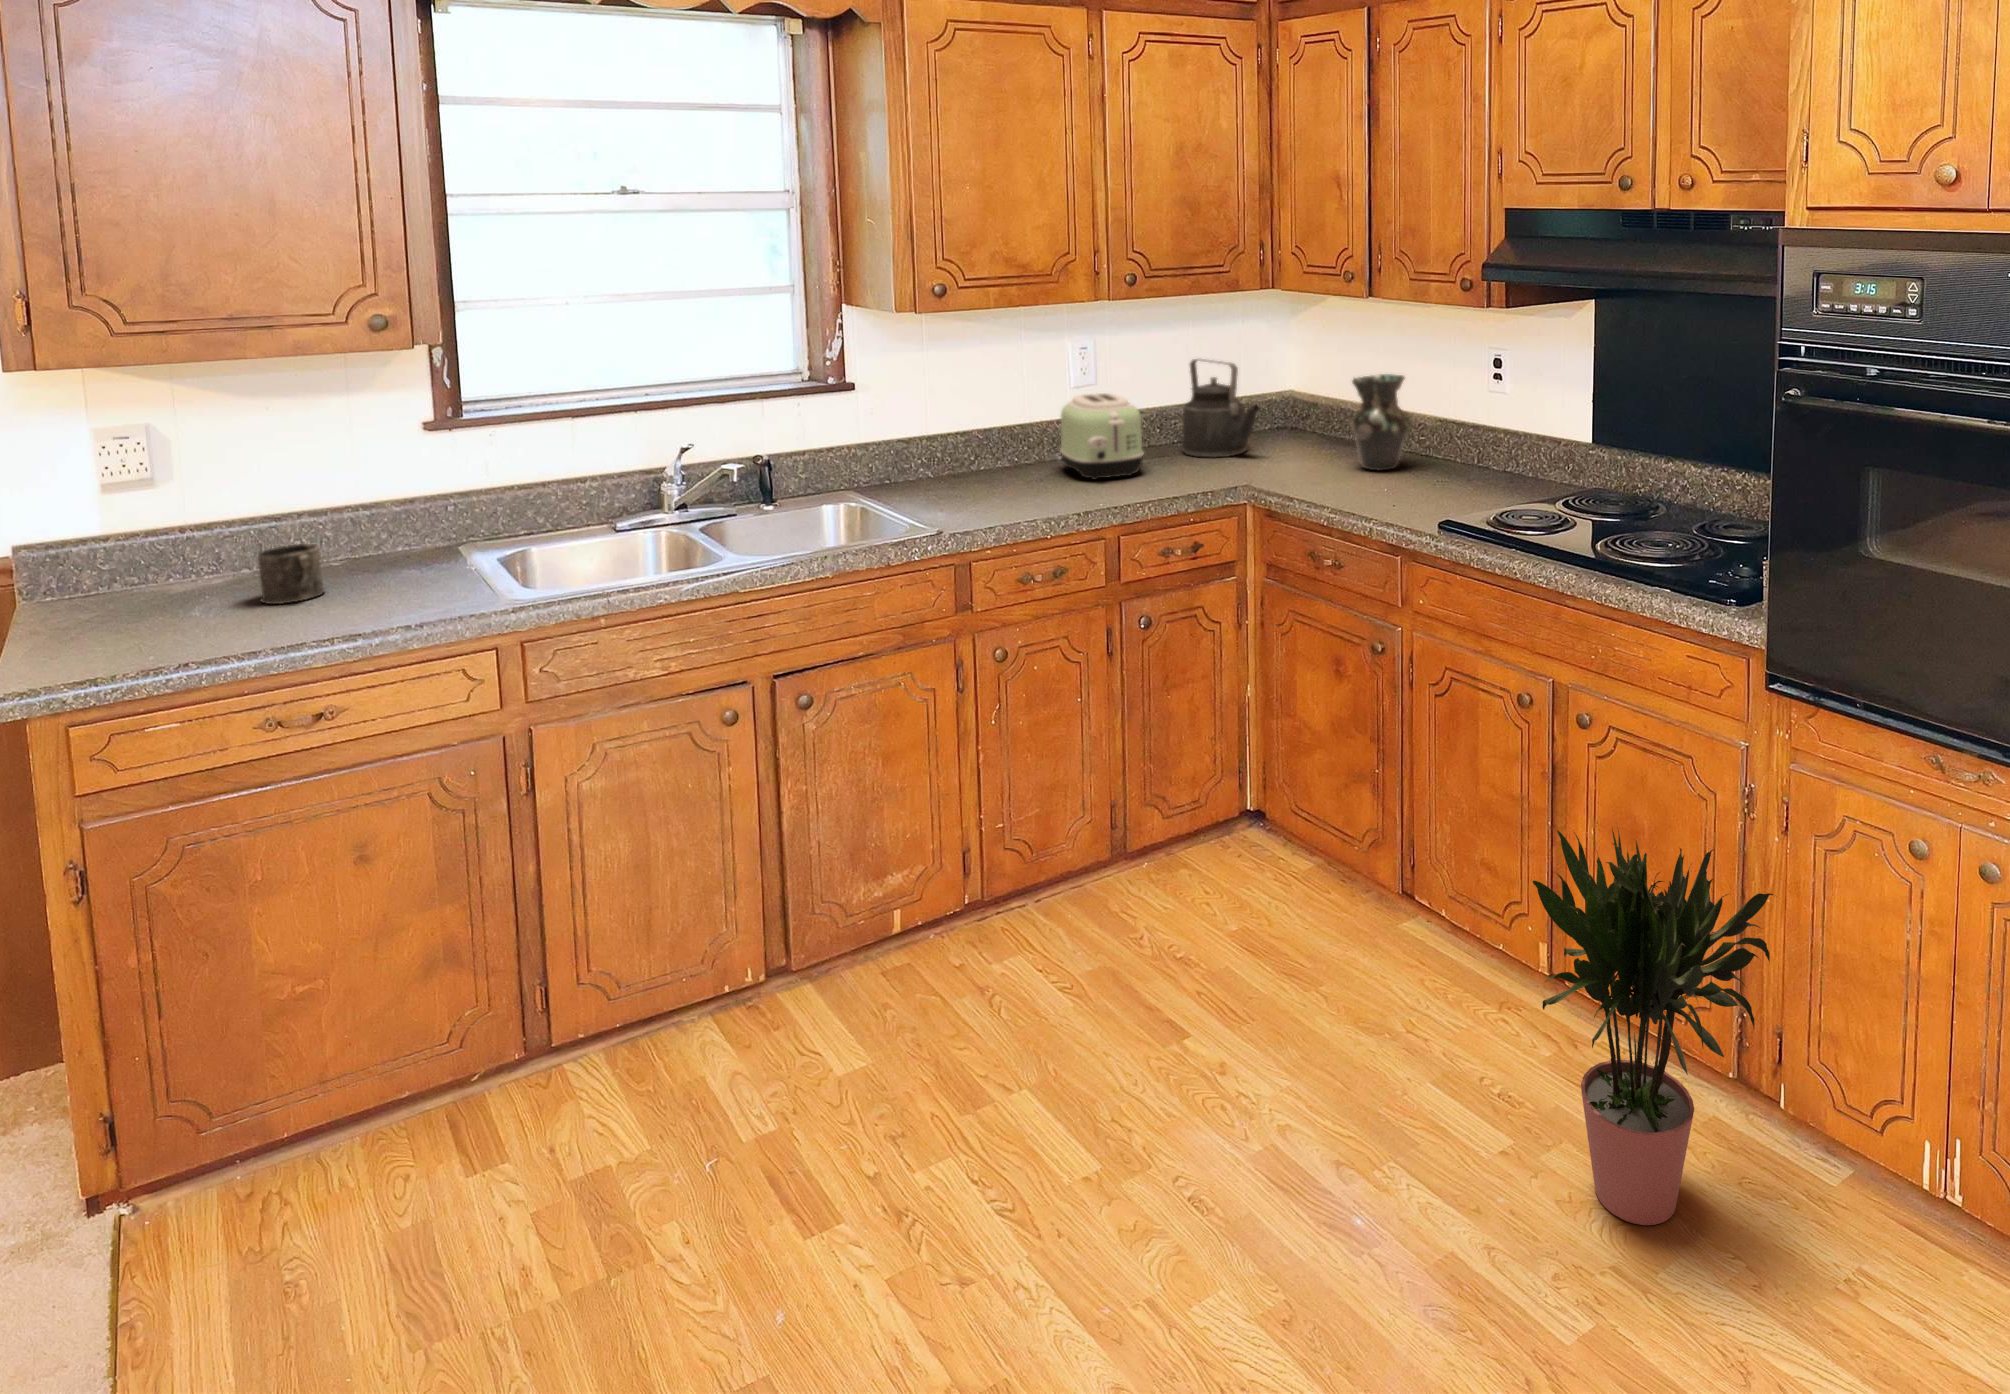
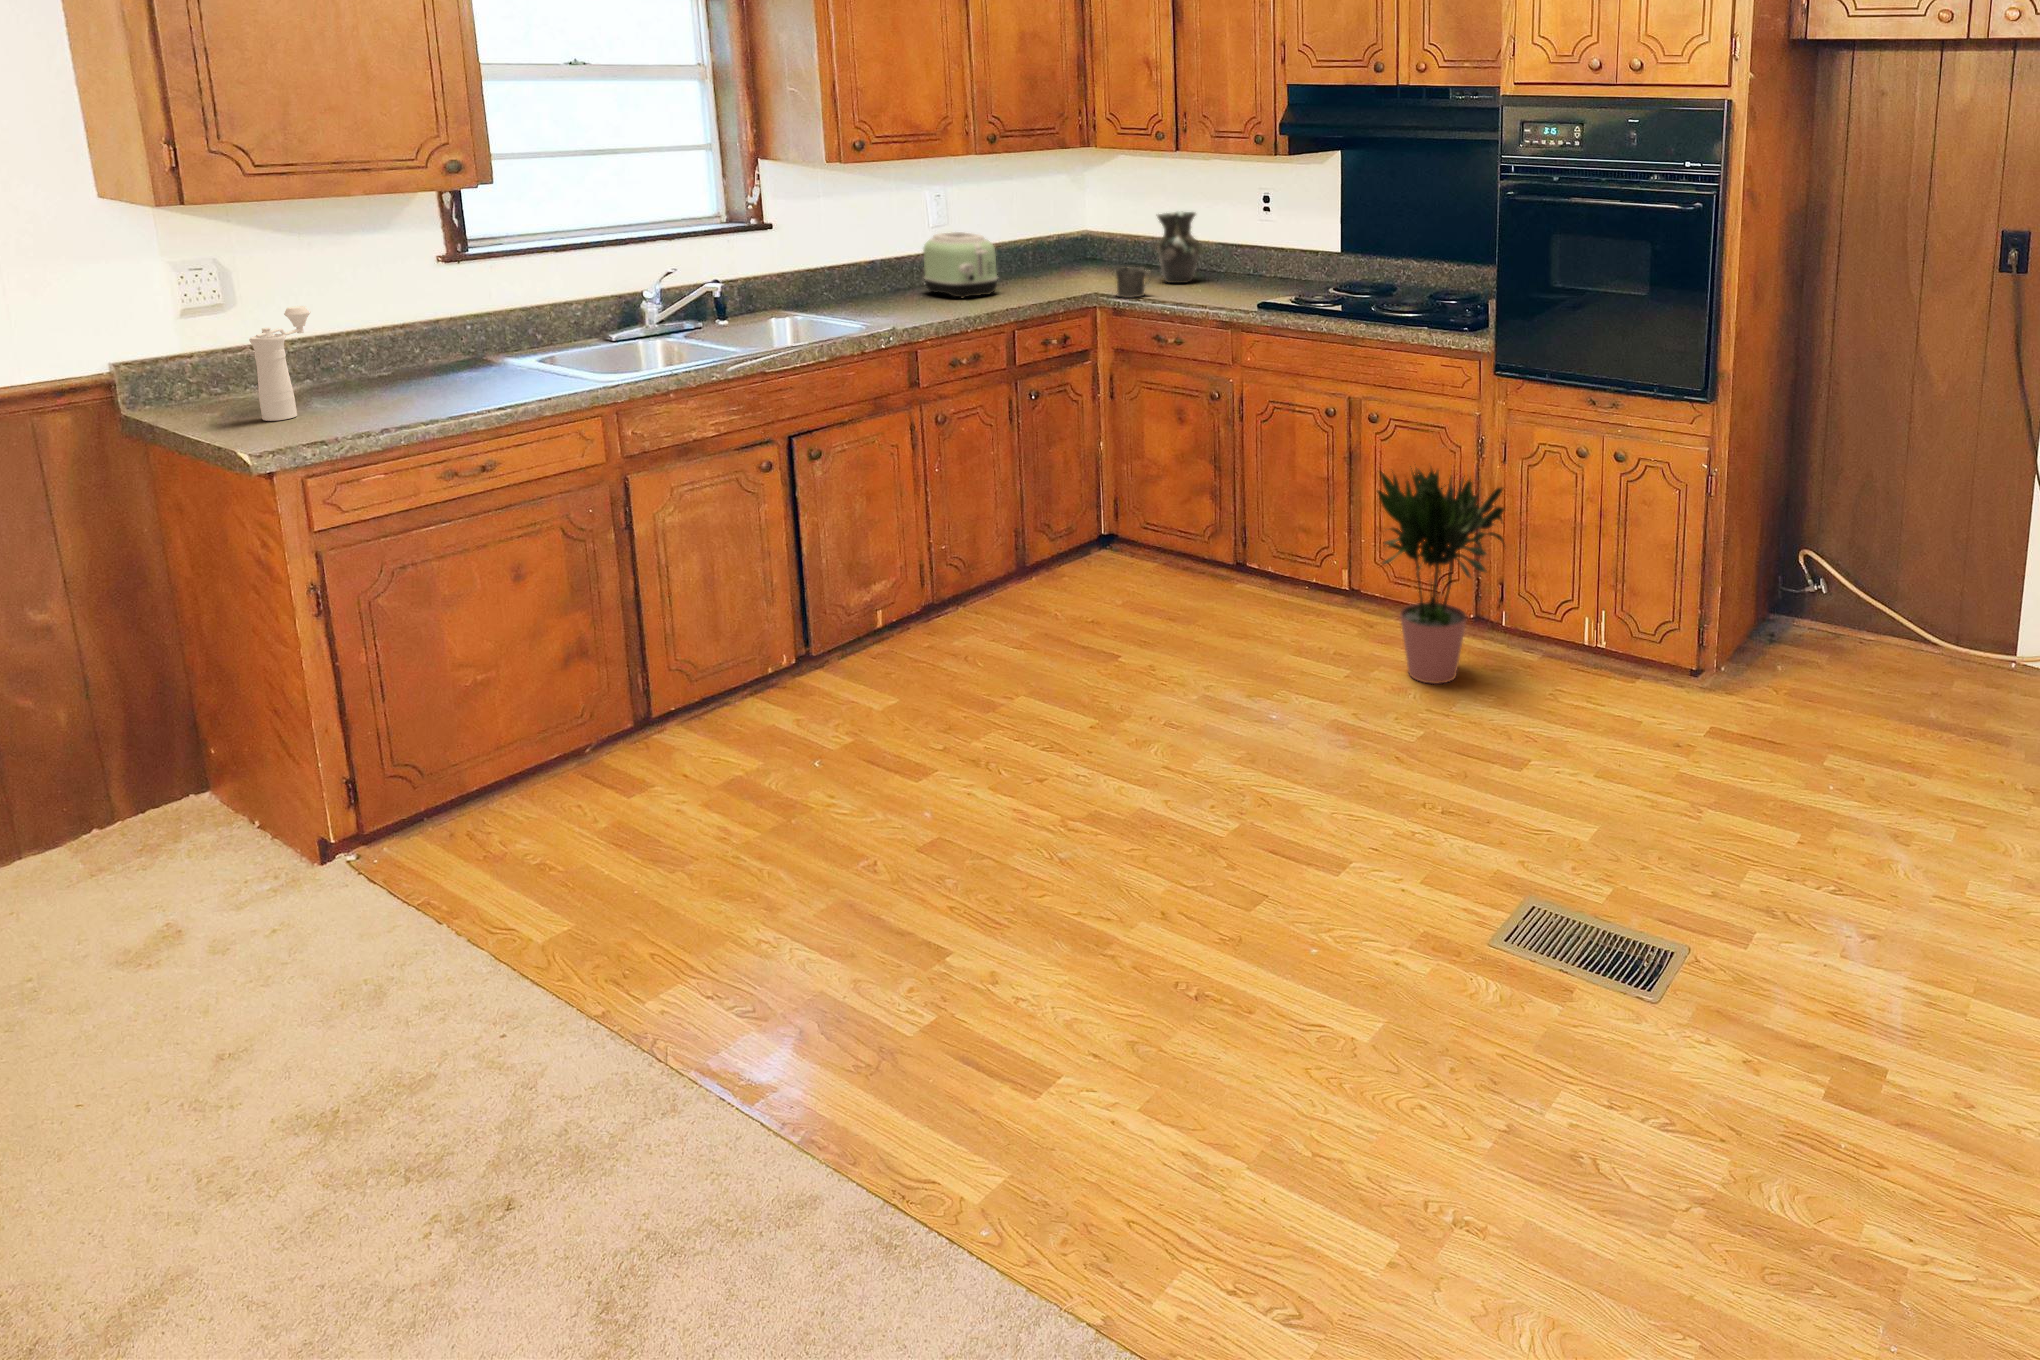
kettle: present [1182,359,1259,458] -> none [1010,206,1079,282]
pepper mill: none [76,491,186,639] -> present [249,306,311,421]
mug: present [257,544,325,604] -> present [1116,267,1151,298]

